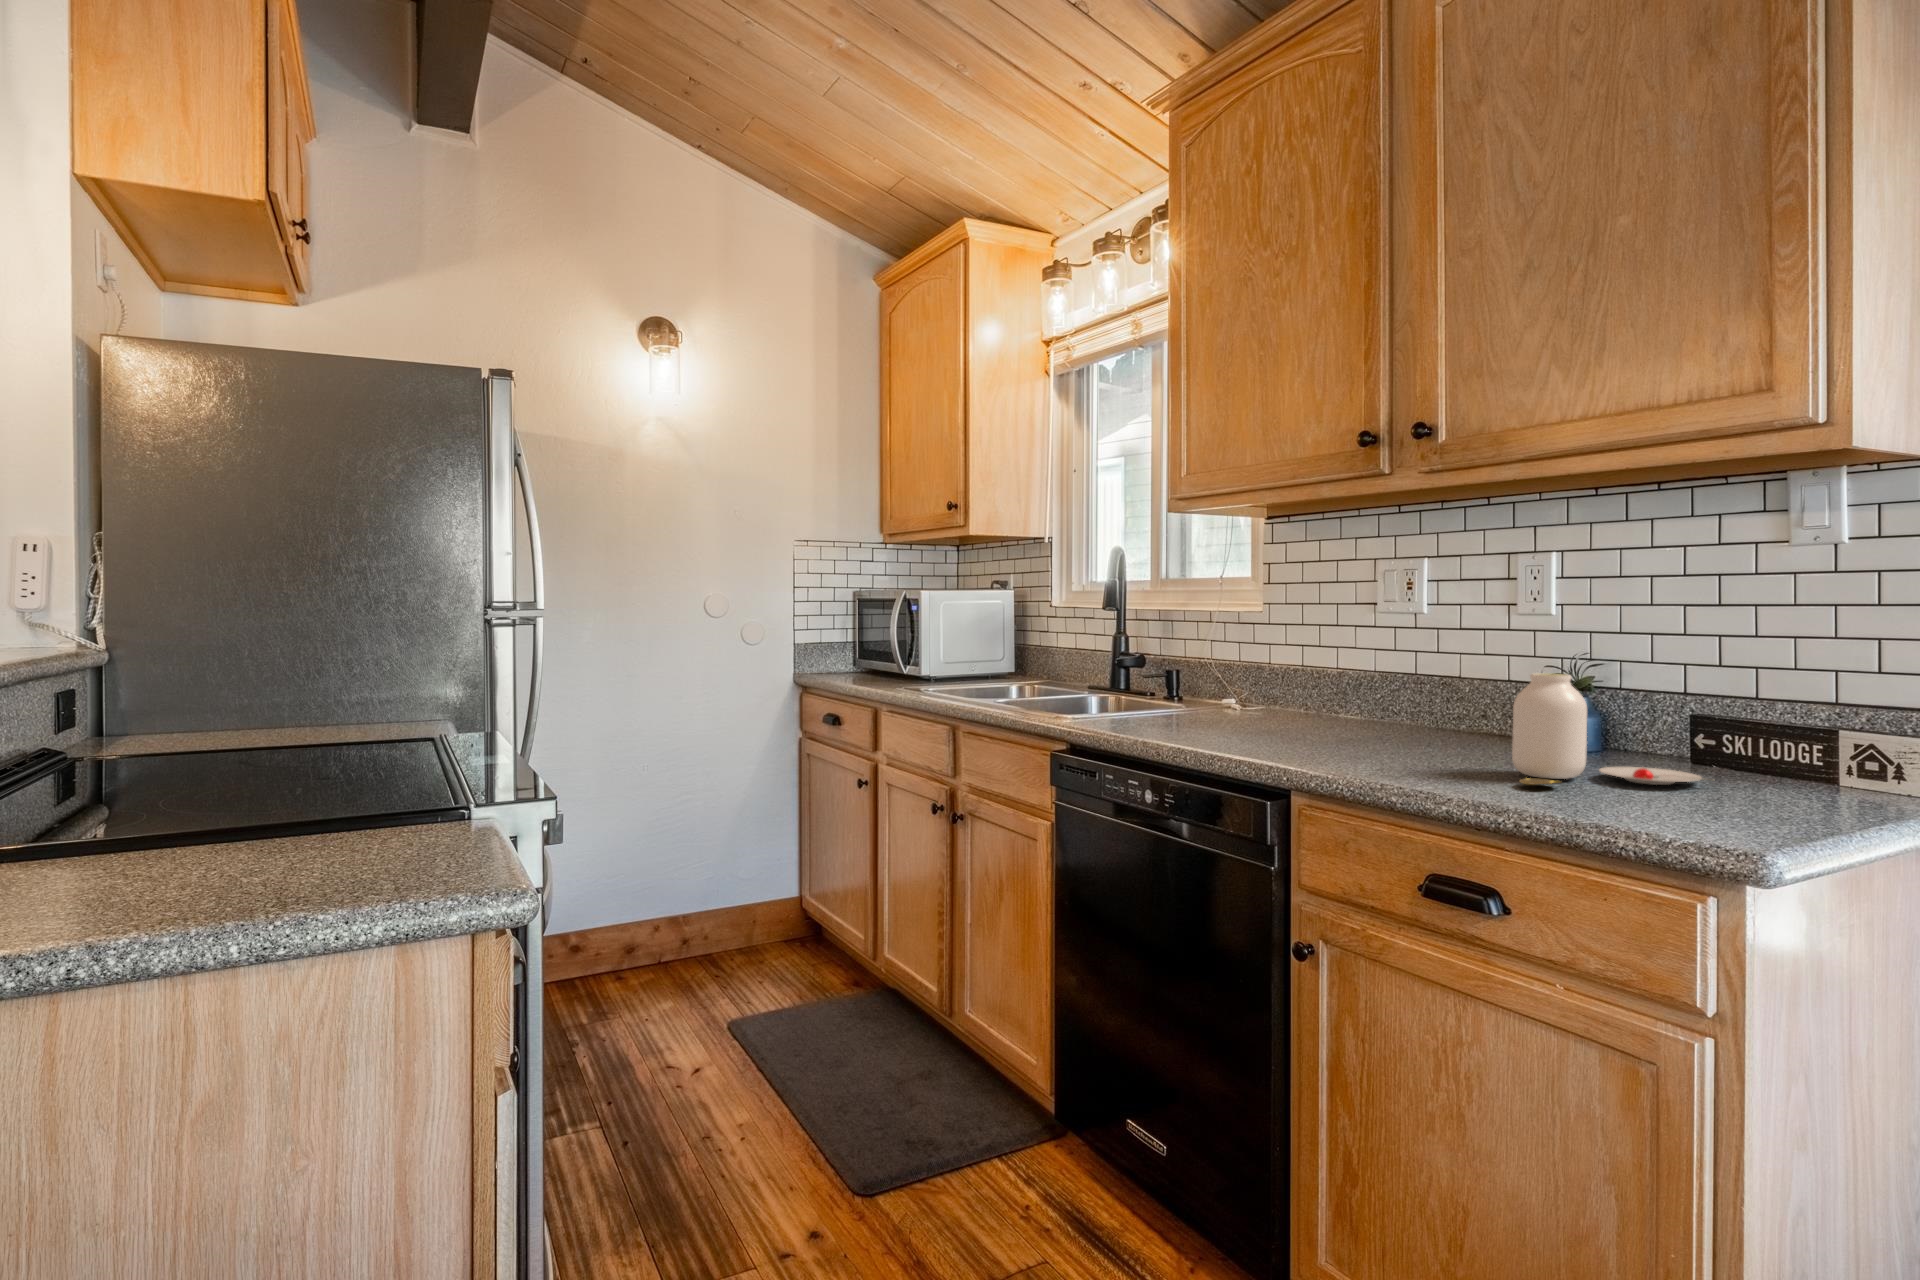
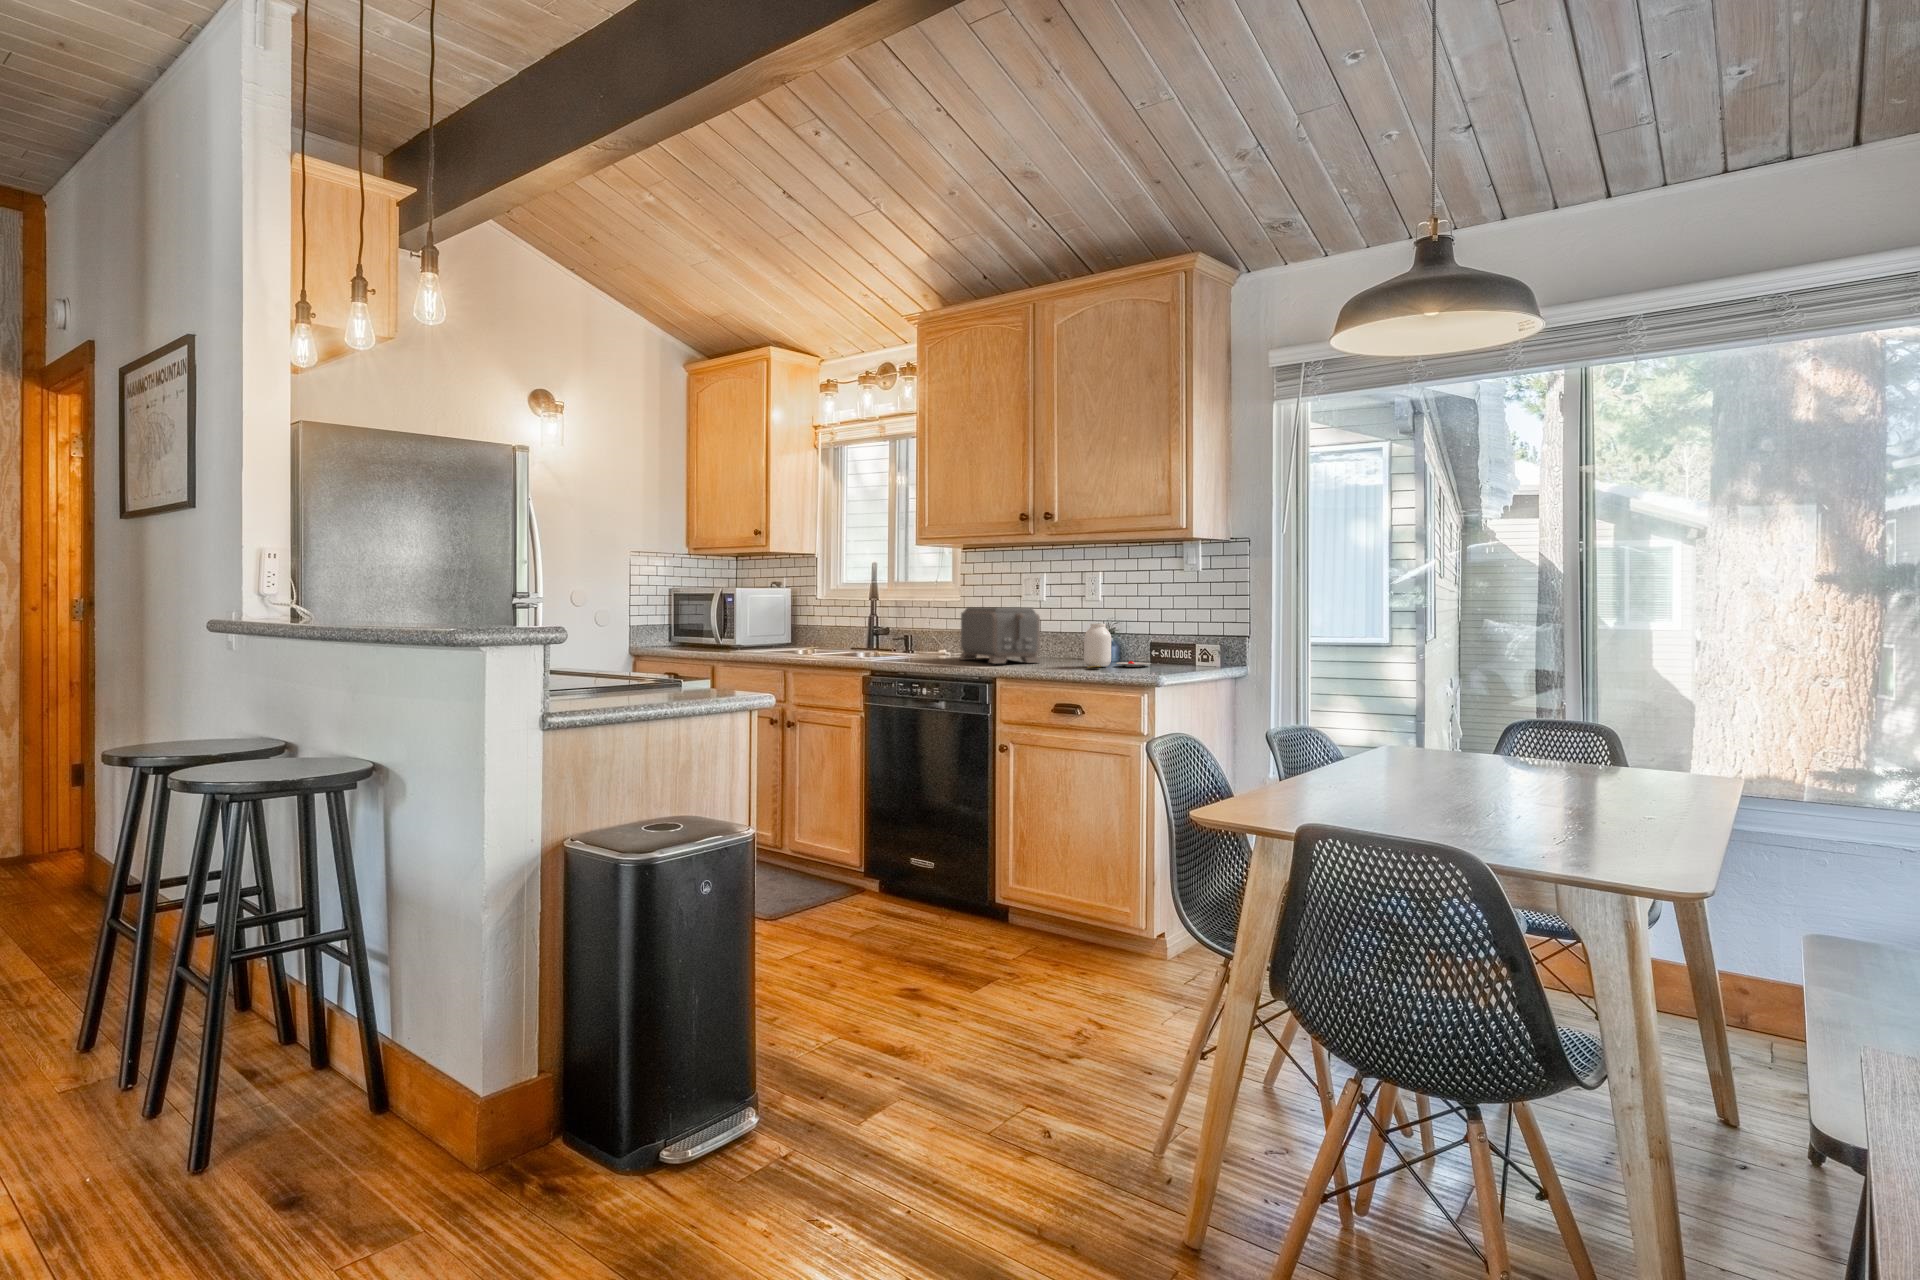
toaster: none [1237,628,1406,752] -> present [960,607,1040,664]

